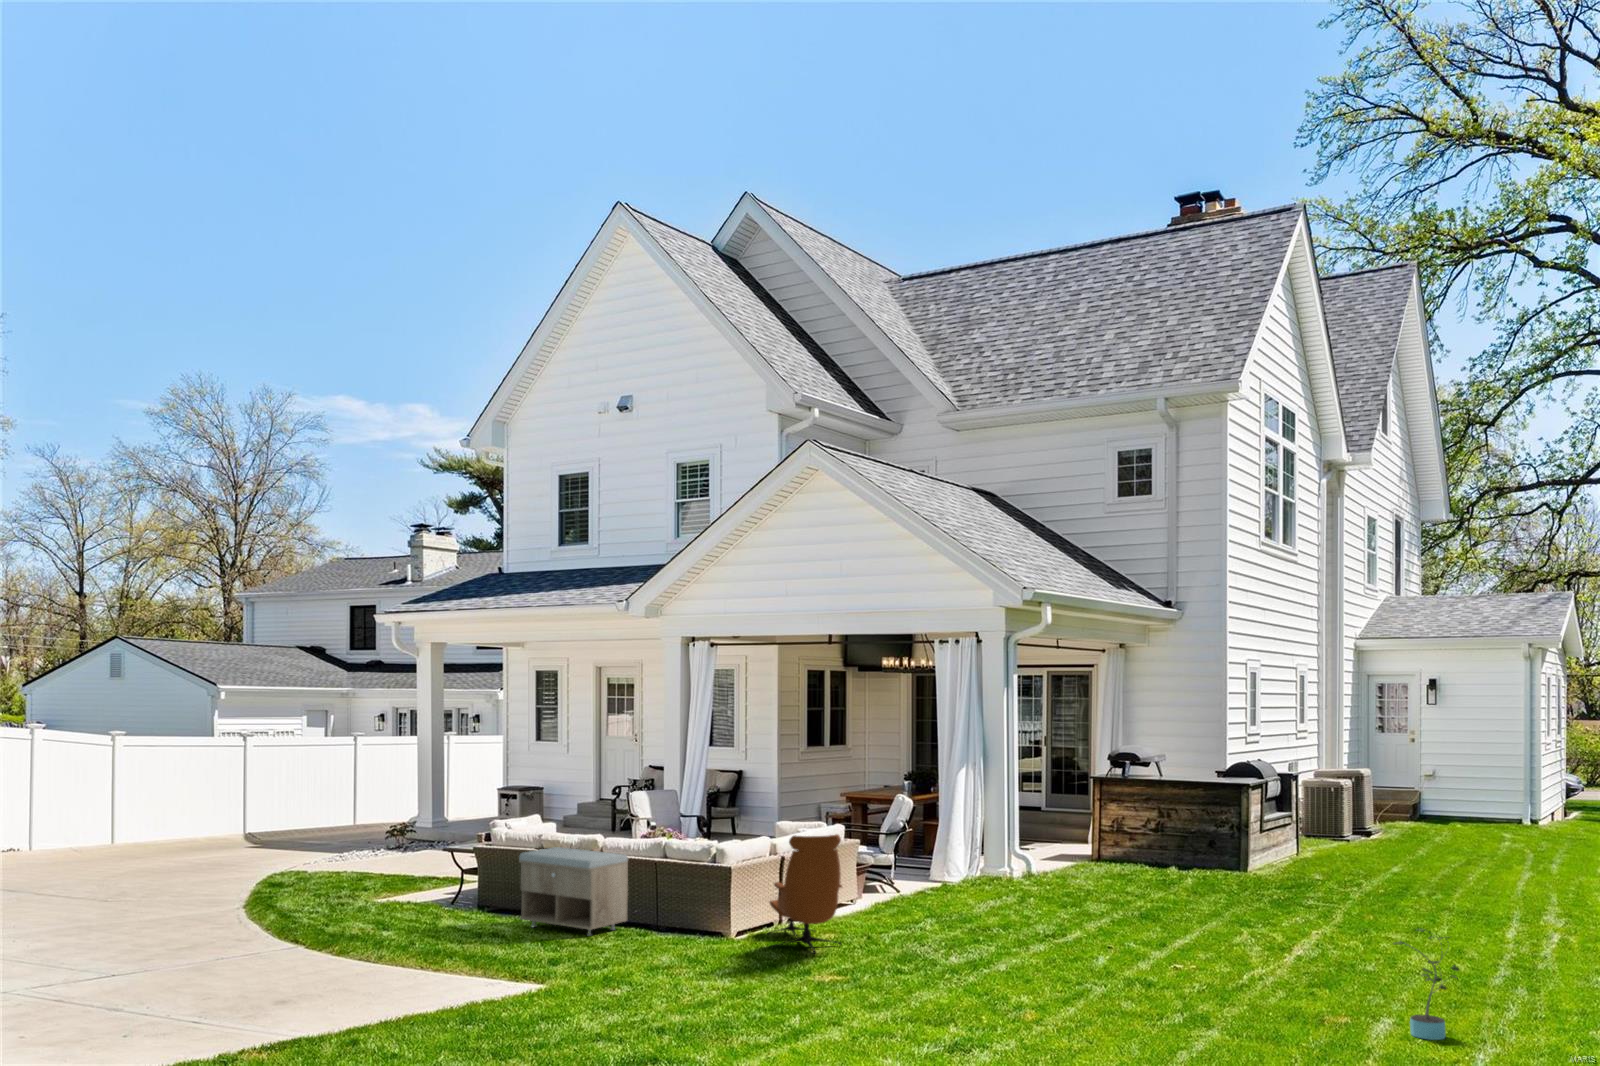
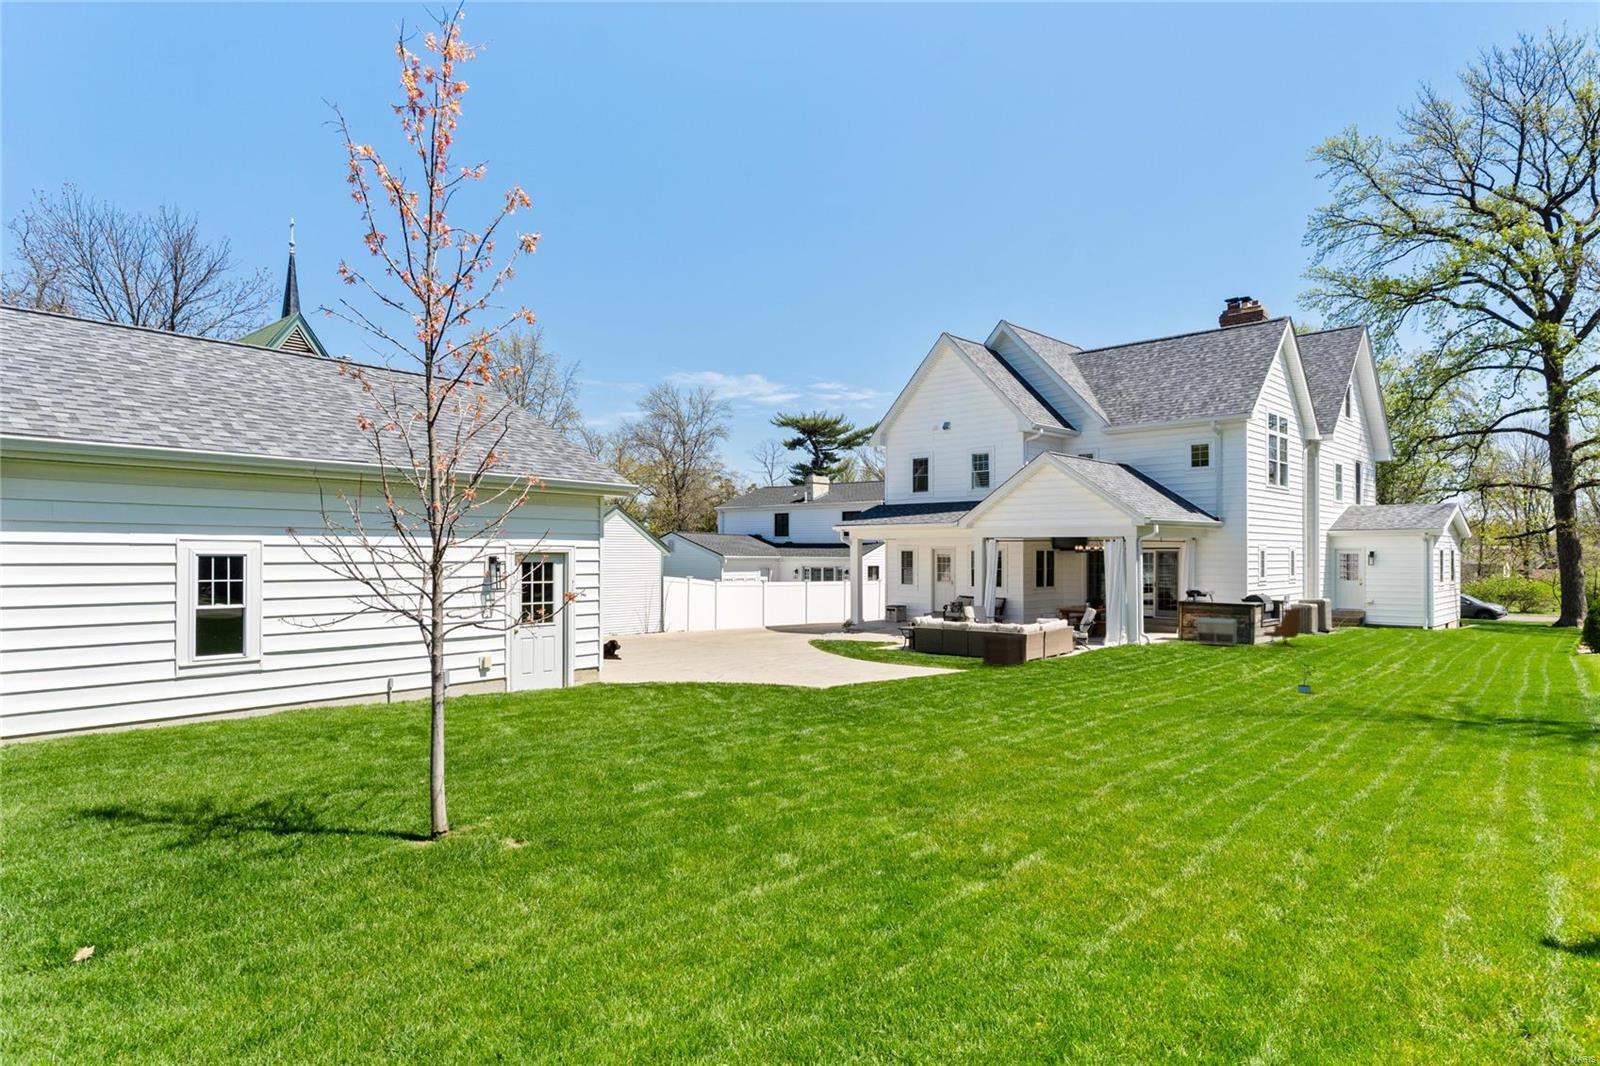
lounge chair: present [770,834,842,954] -> present [1264,609,1301,645]
storage bench: present [519,847,628,935] -> present [1197,618,1237,645]
wooden crate: none [616,859,723,954] -> present [983,633,1024,667]

